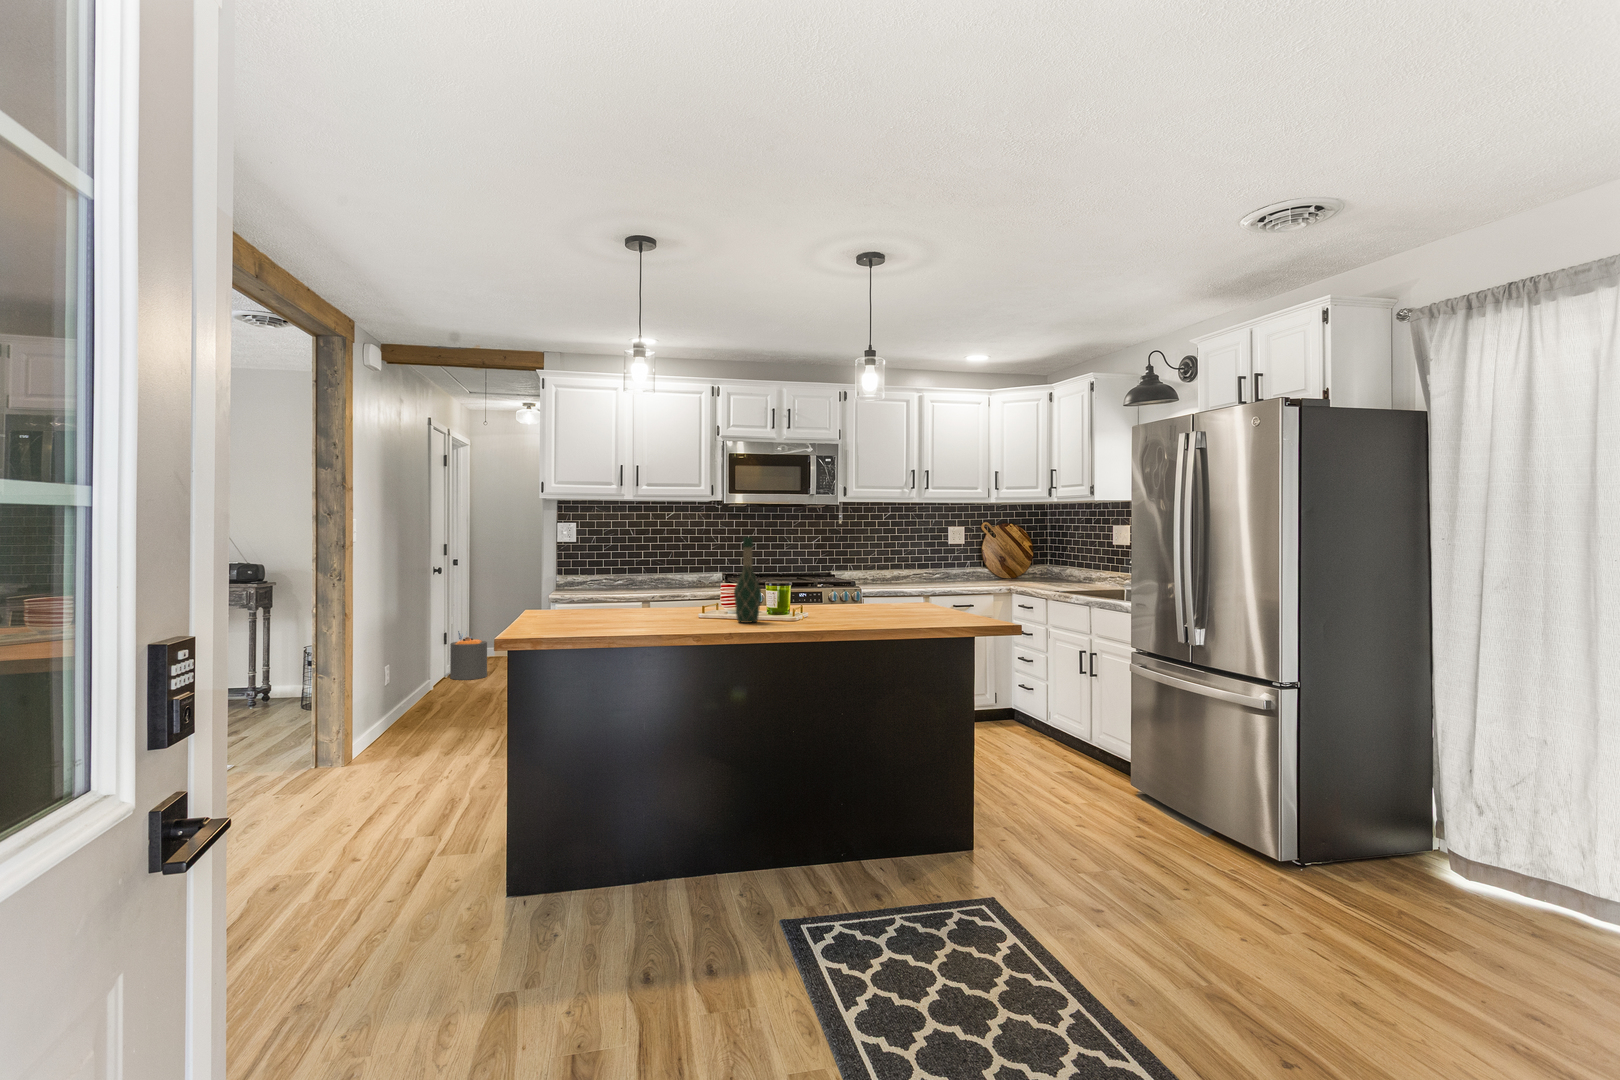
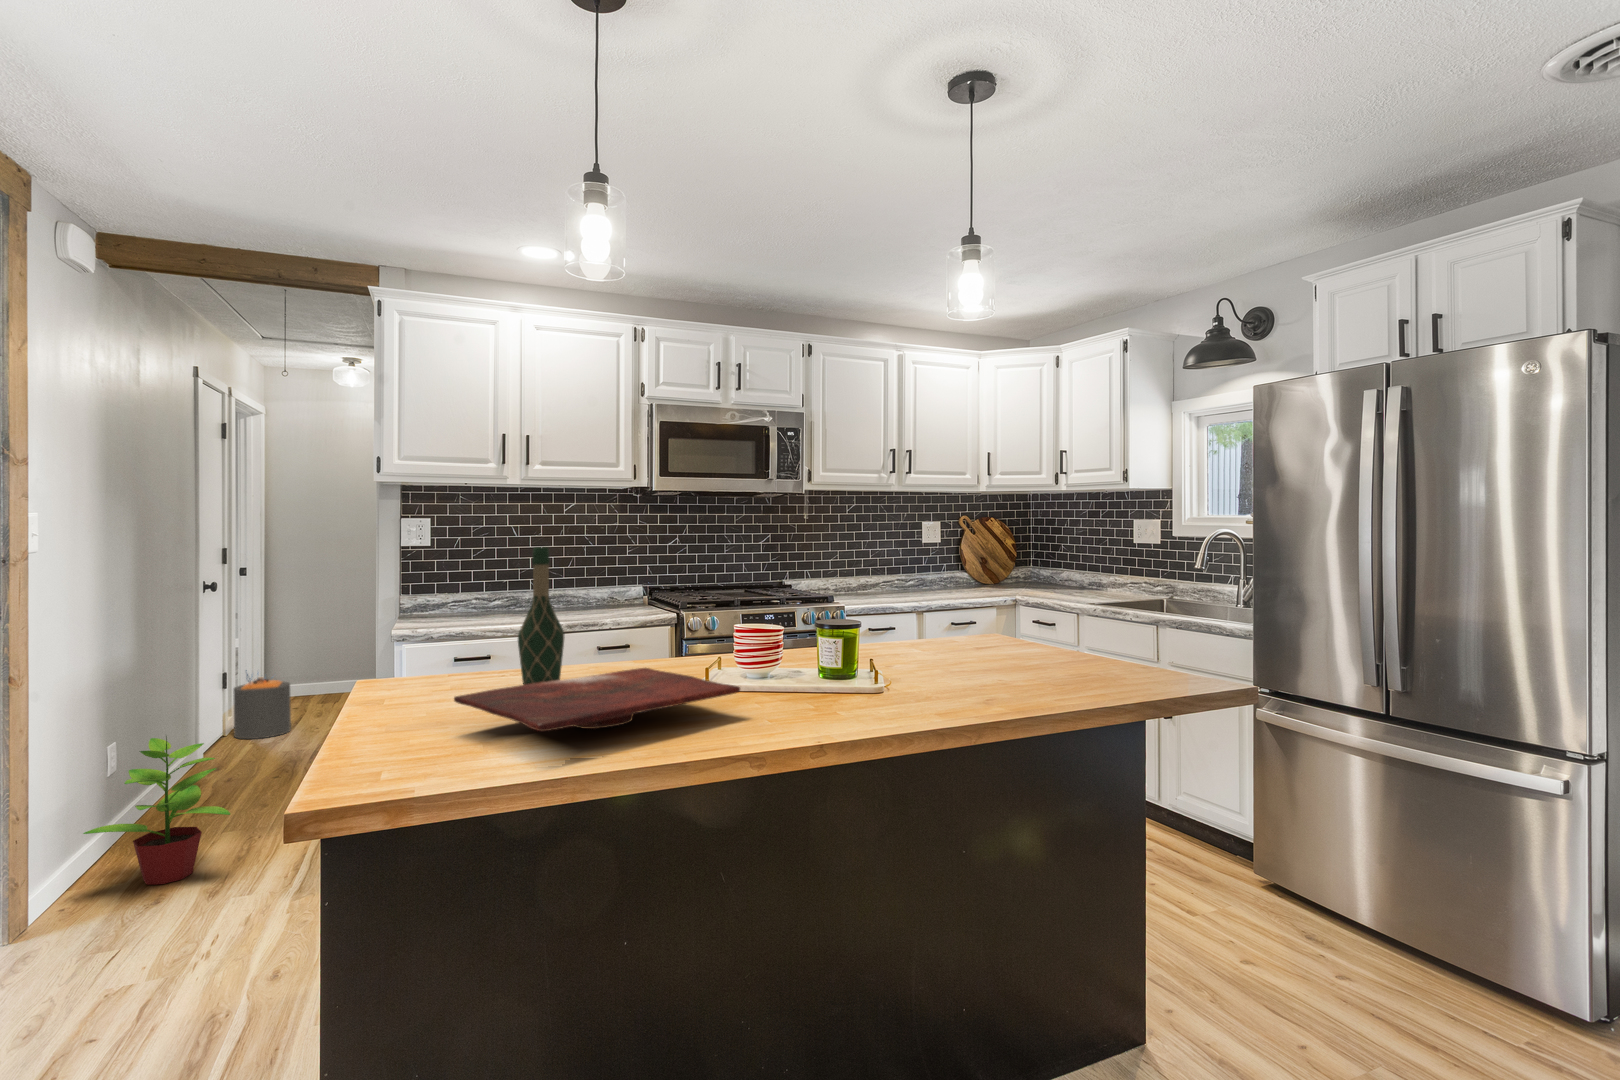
wine bottle: present [734,537,761,623] -> present [518,547,564,685]
cutting board: none [549,603,686,625] -> present [454,668,740,731]
potted plant: none [371,656,449,747] -> present [83,736,230,885]

